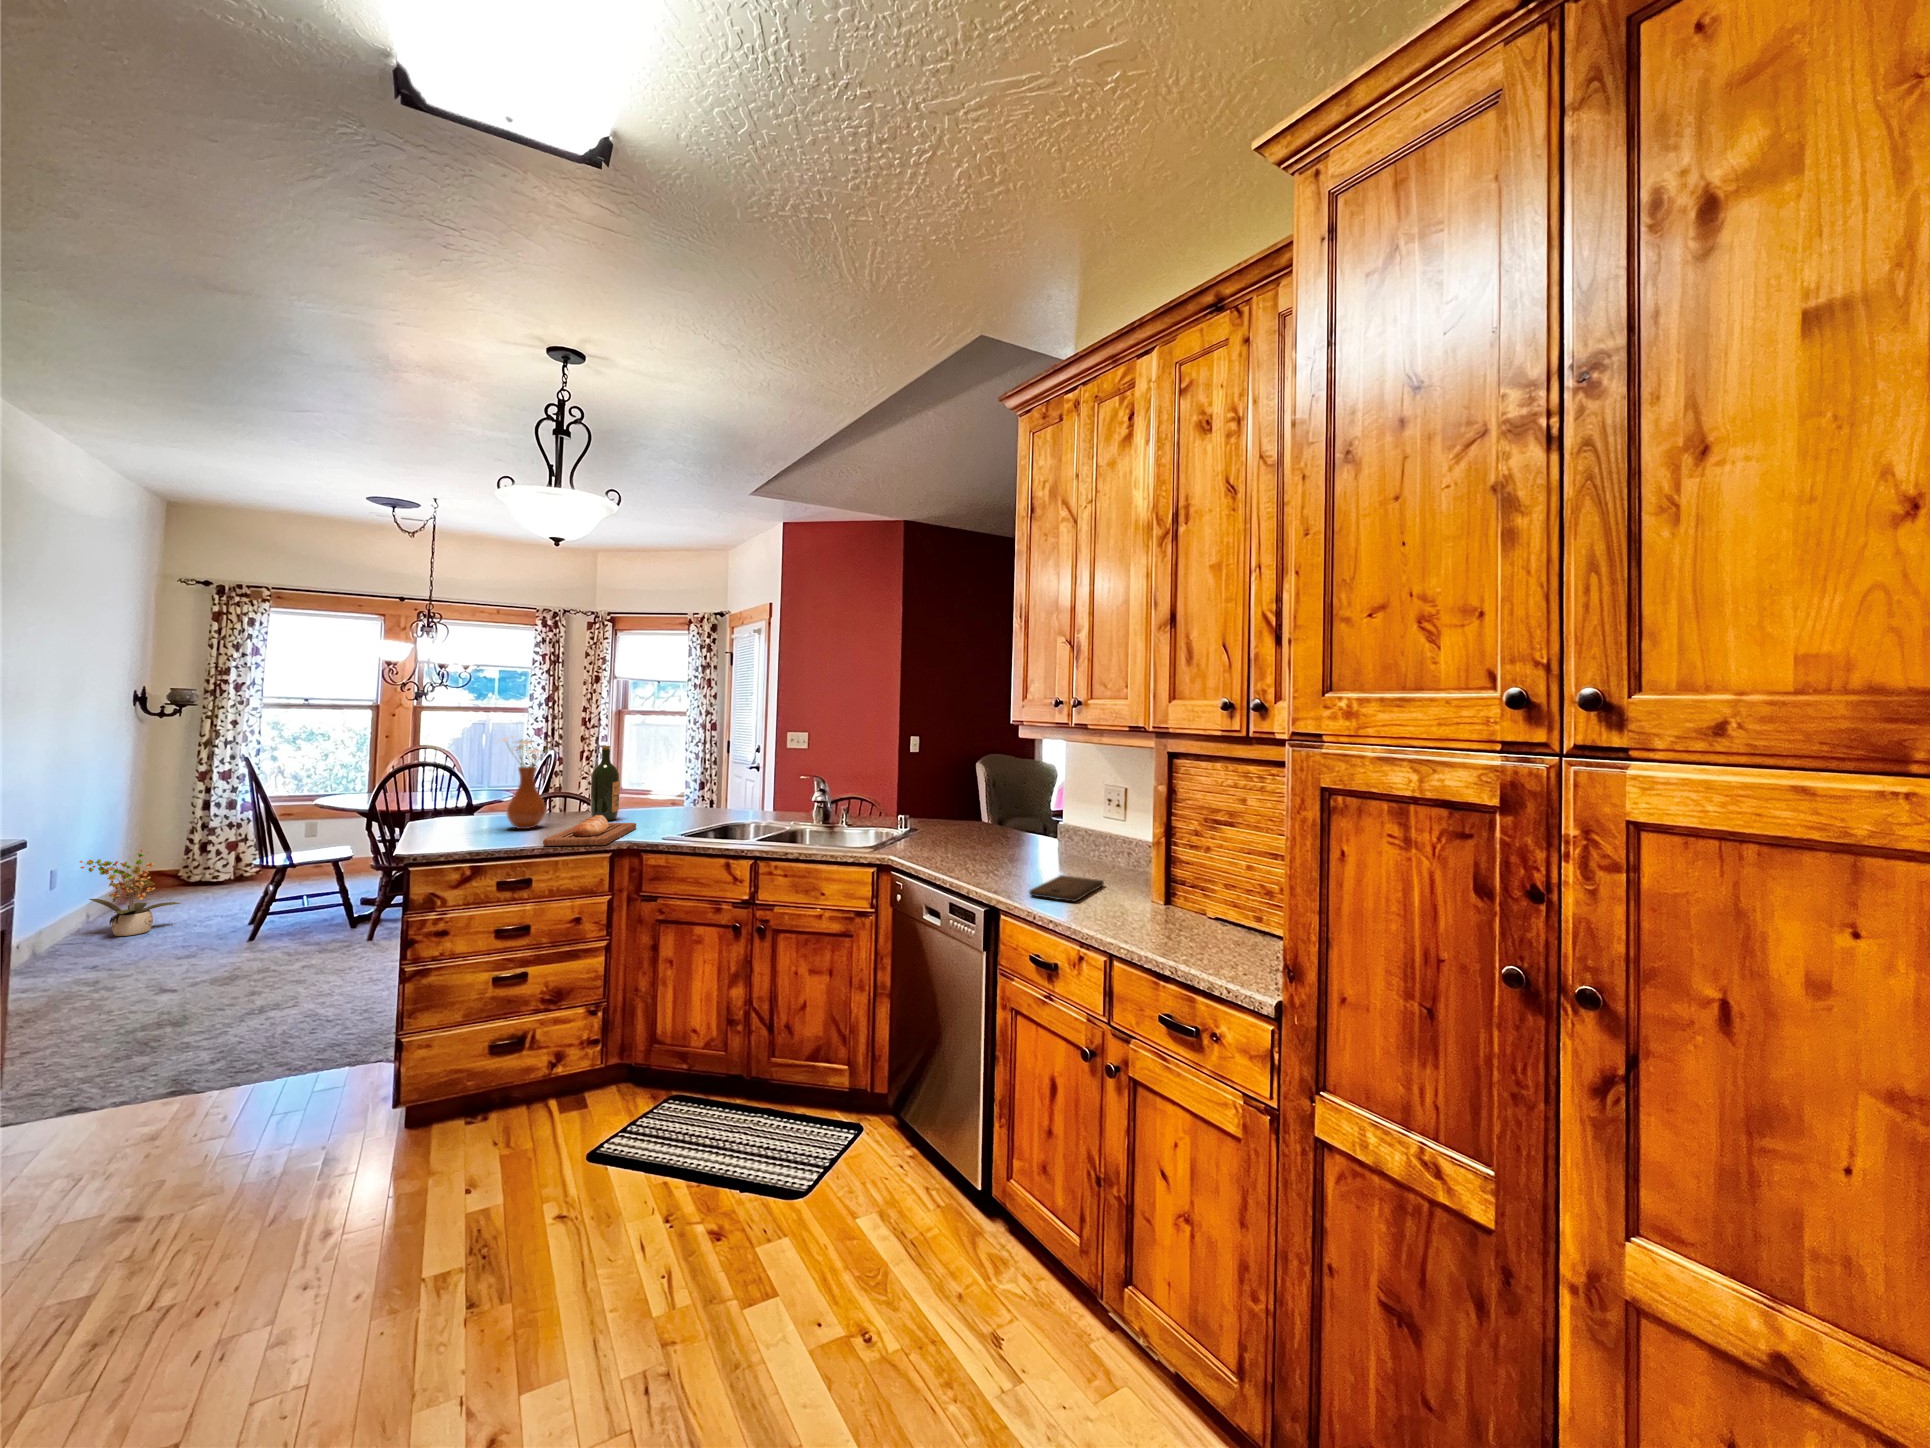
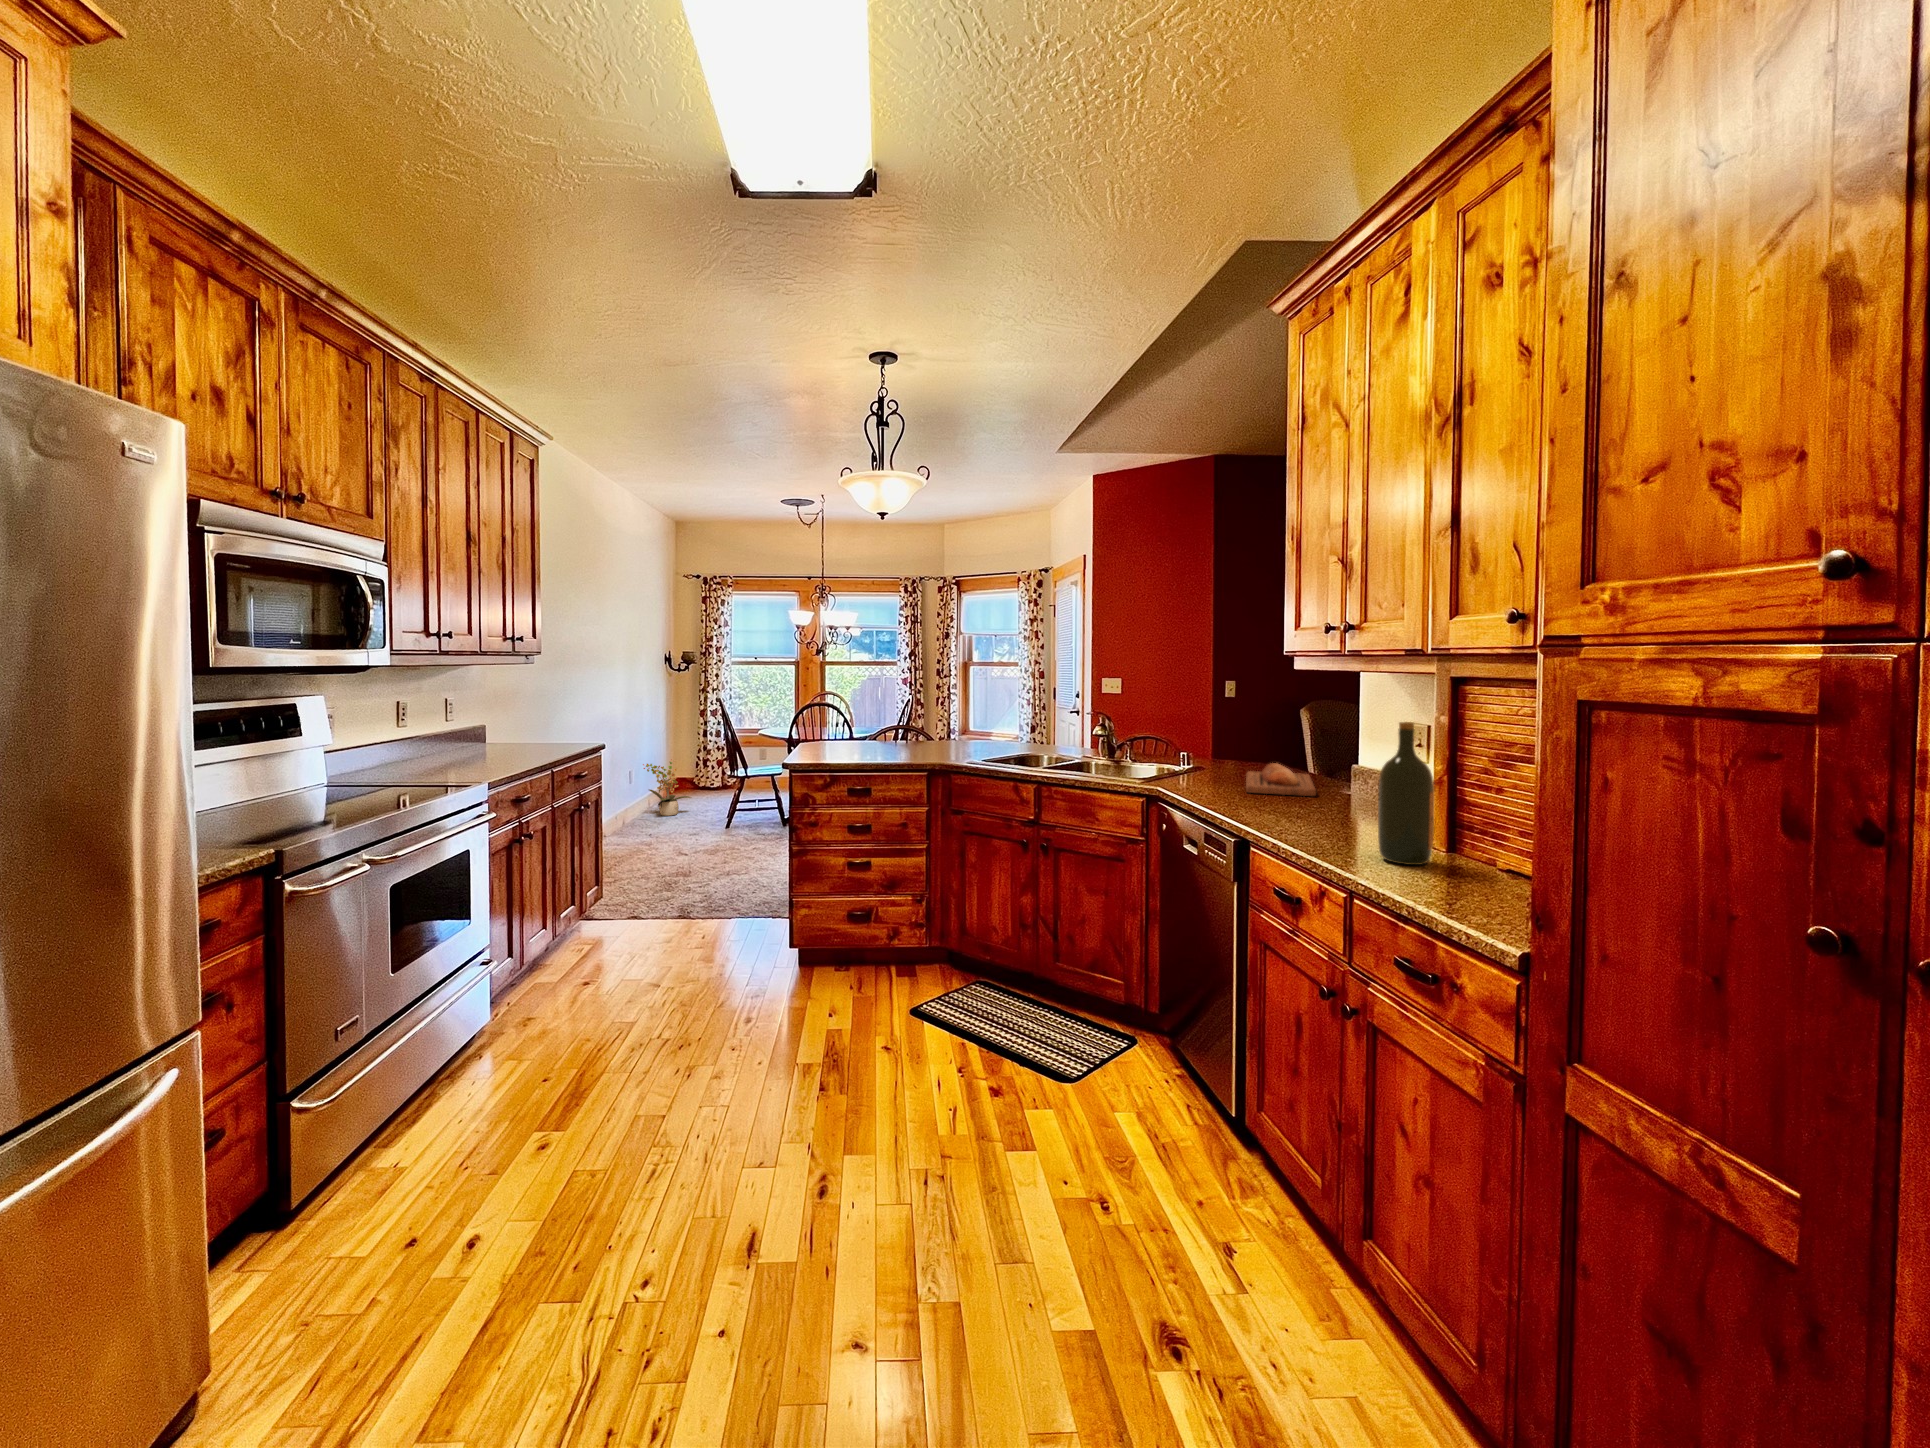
vase: present [498,736,547,829] -> none [848,676,893,750]
wine bottle: present [591,746,620,821] -> present [1378,722,1434,865]
bread loaf: present [543,815,636,846] -> present [1246,763,1316,796]
cutting board: present [1029,875,1104,902] -> none [1284,816,1382,840]

